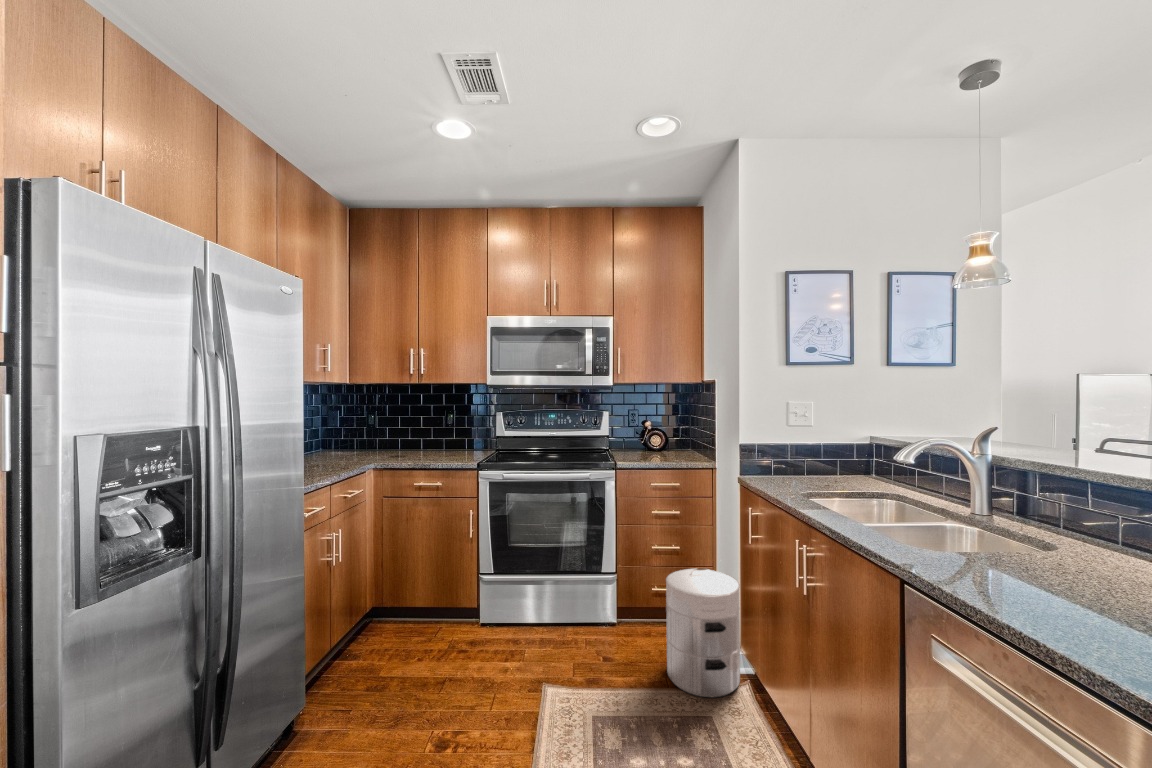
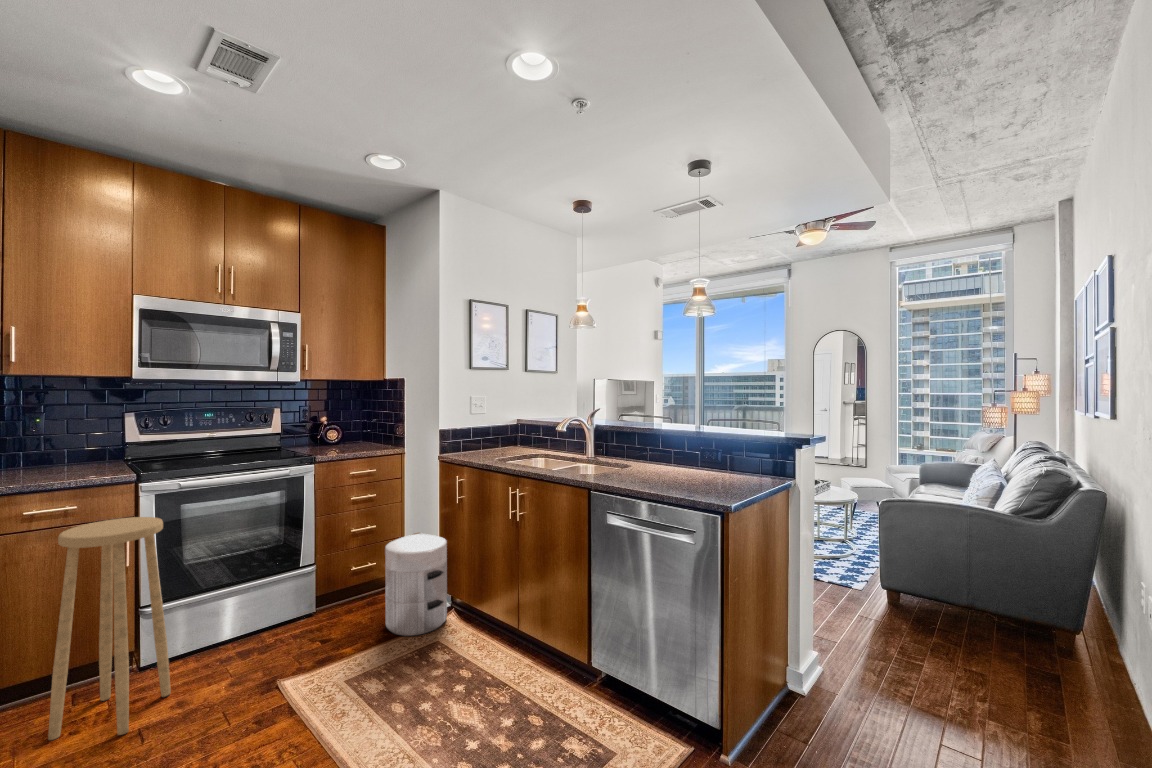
stool: none [405,498,481,679] -> present [48,517,171,740]

